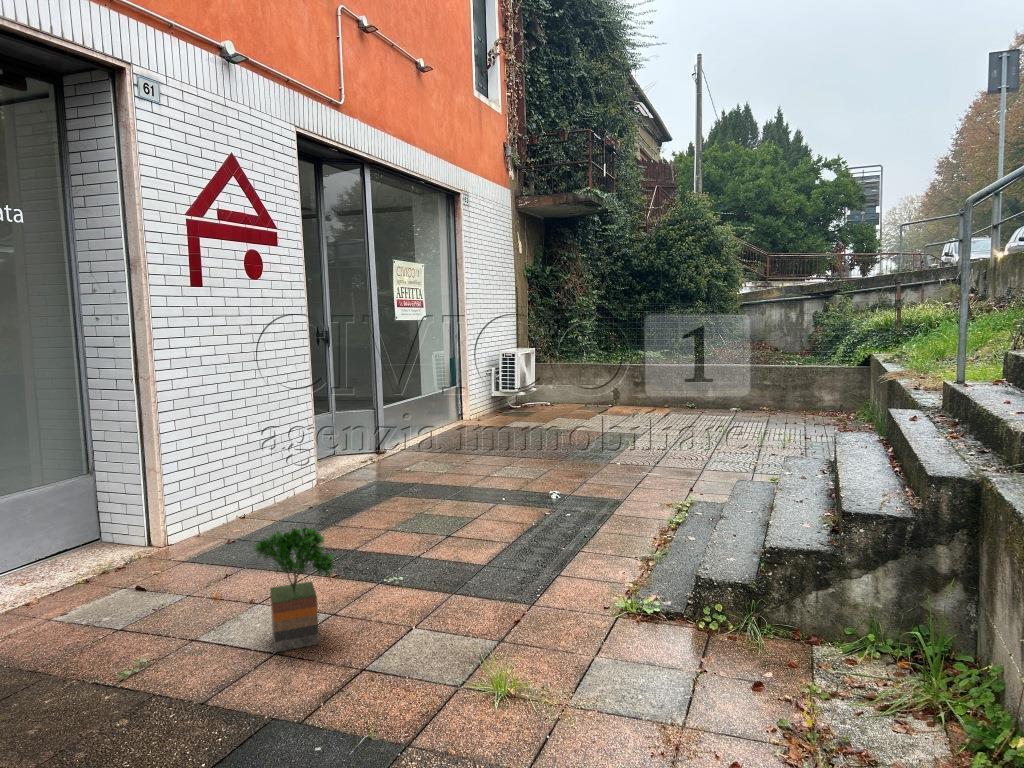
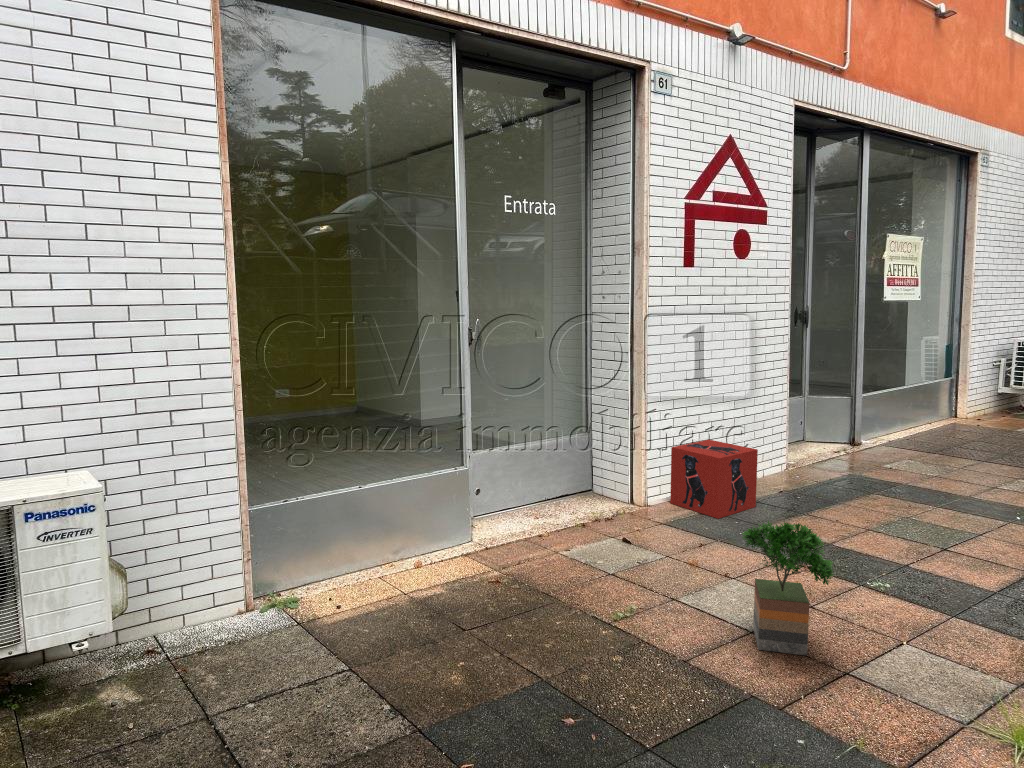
storage box: none [191,465,285,544] -> present [670,440,758,519]

